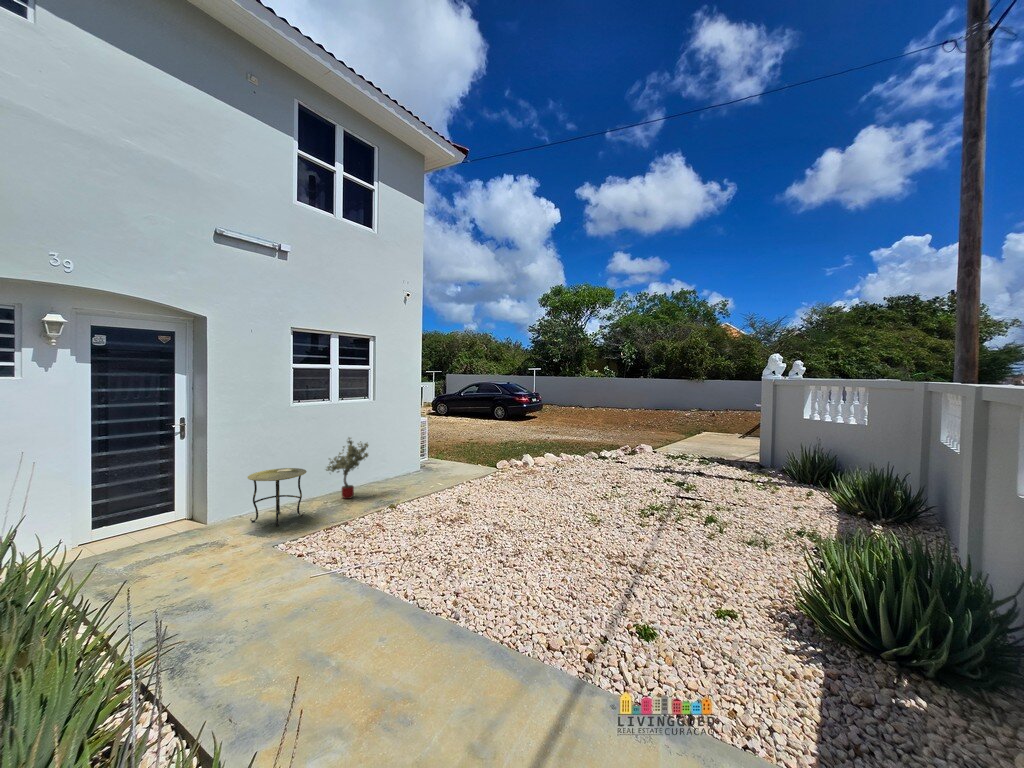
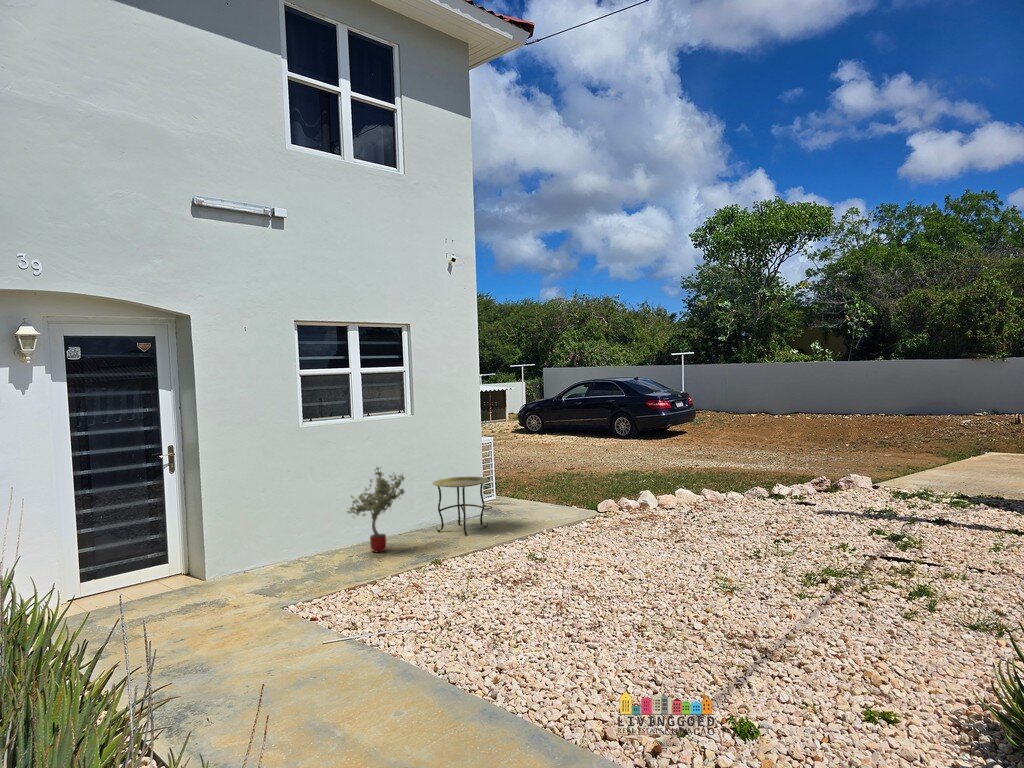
side table: present [247,468,307,526] -> present [433,476,488,535]

